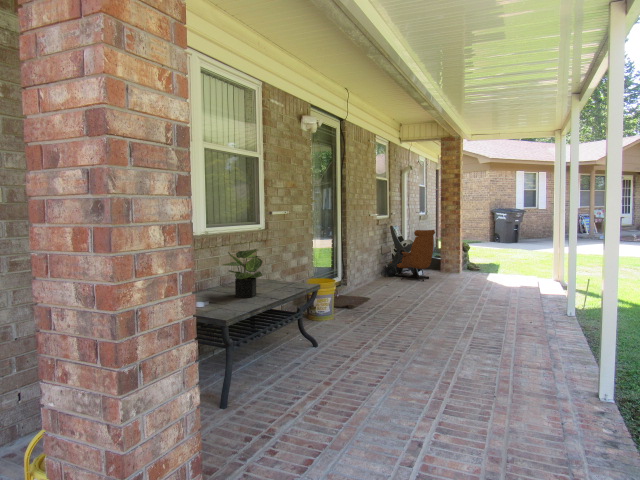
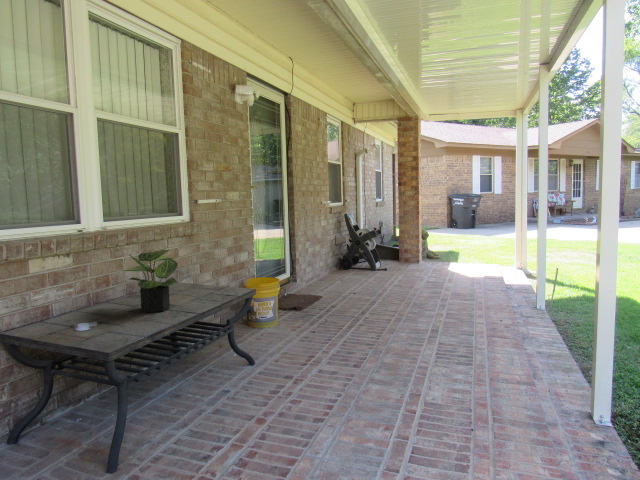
lounge chair: present [390,230,435,281] -> none [345,218,393,274]

